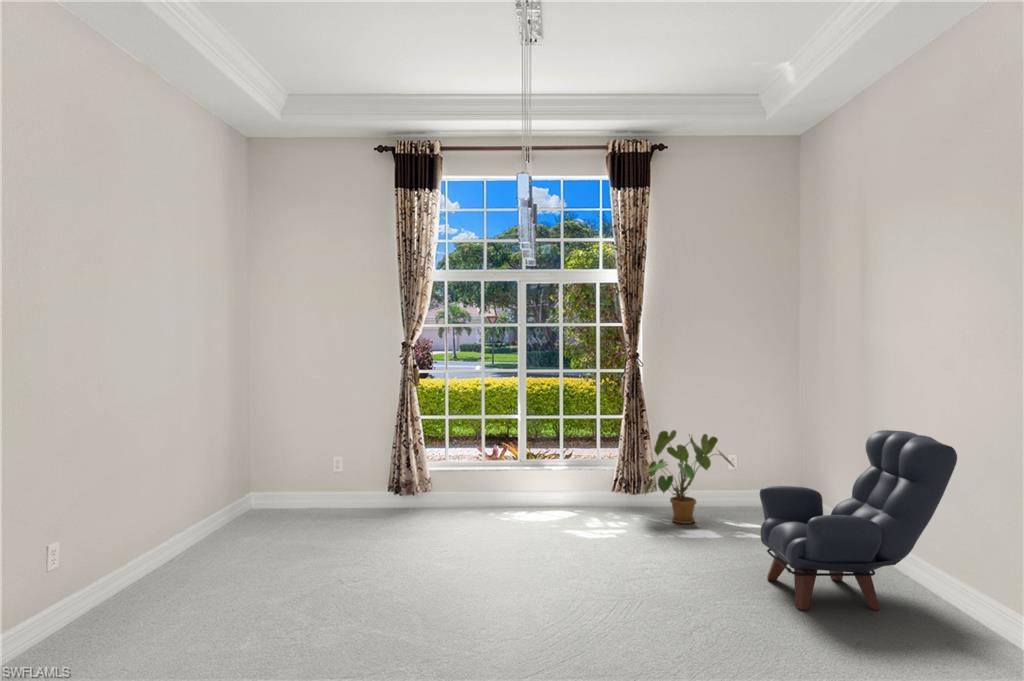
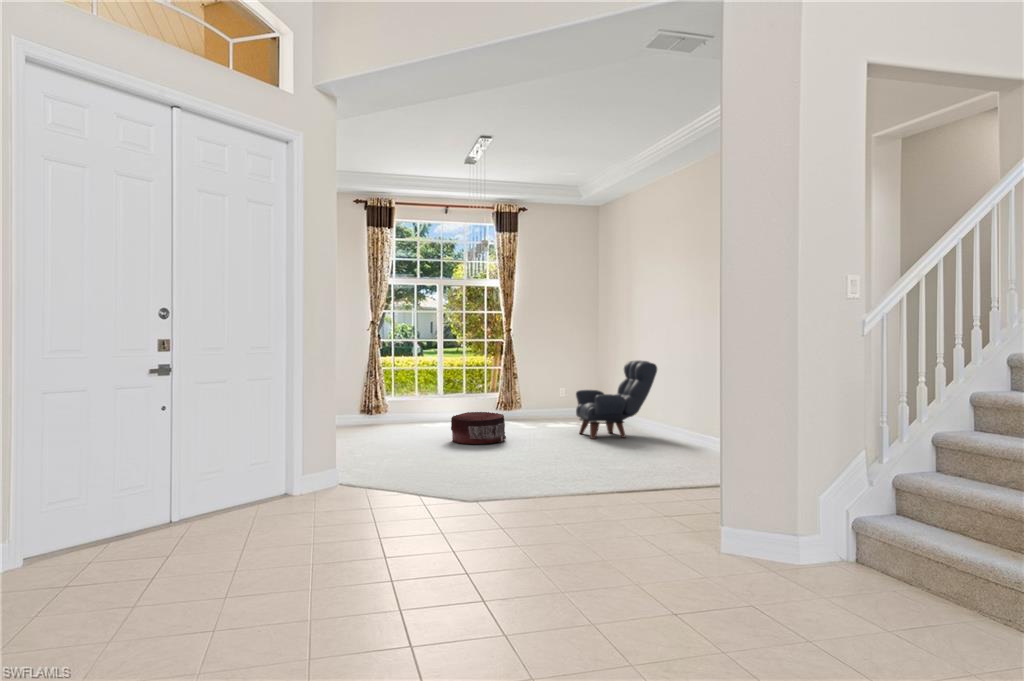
house plant: present [645,430,734,524] -> none [514,373,566,423]
pouf: none [492,530,609,619] -> present [451,412,506,444]

